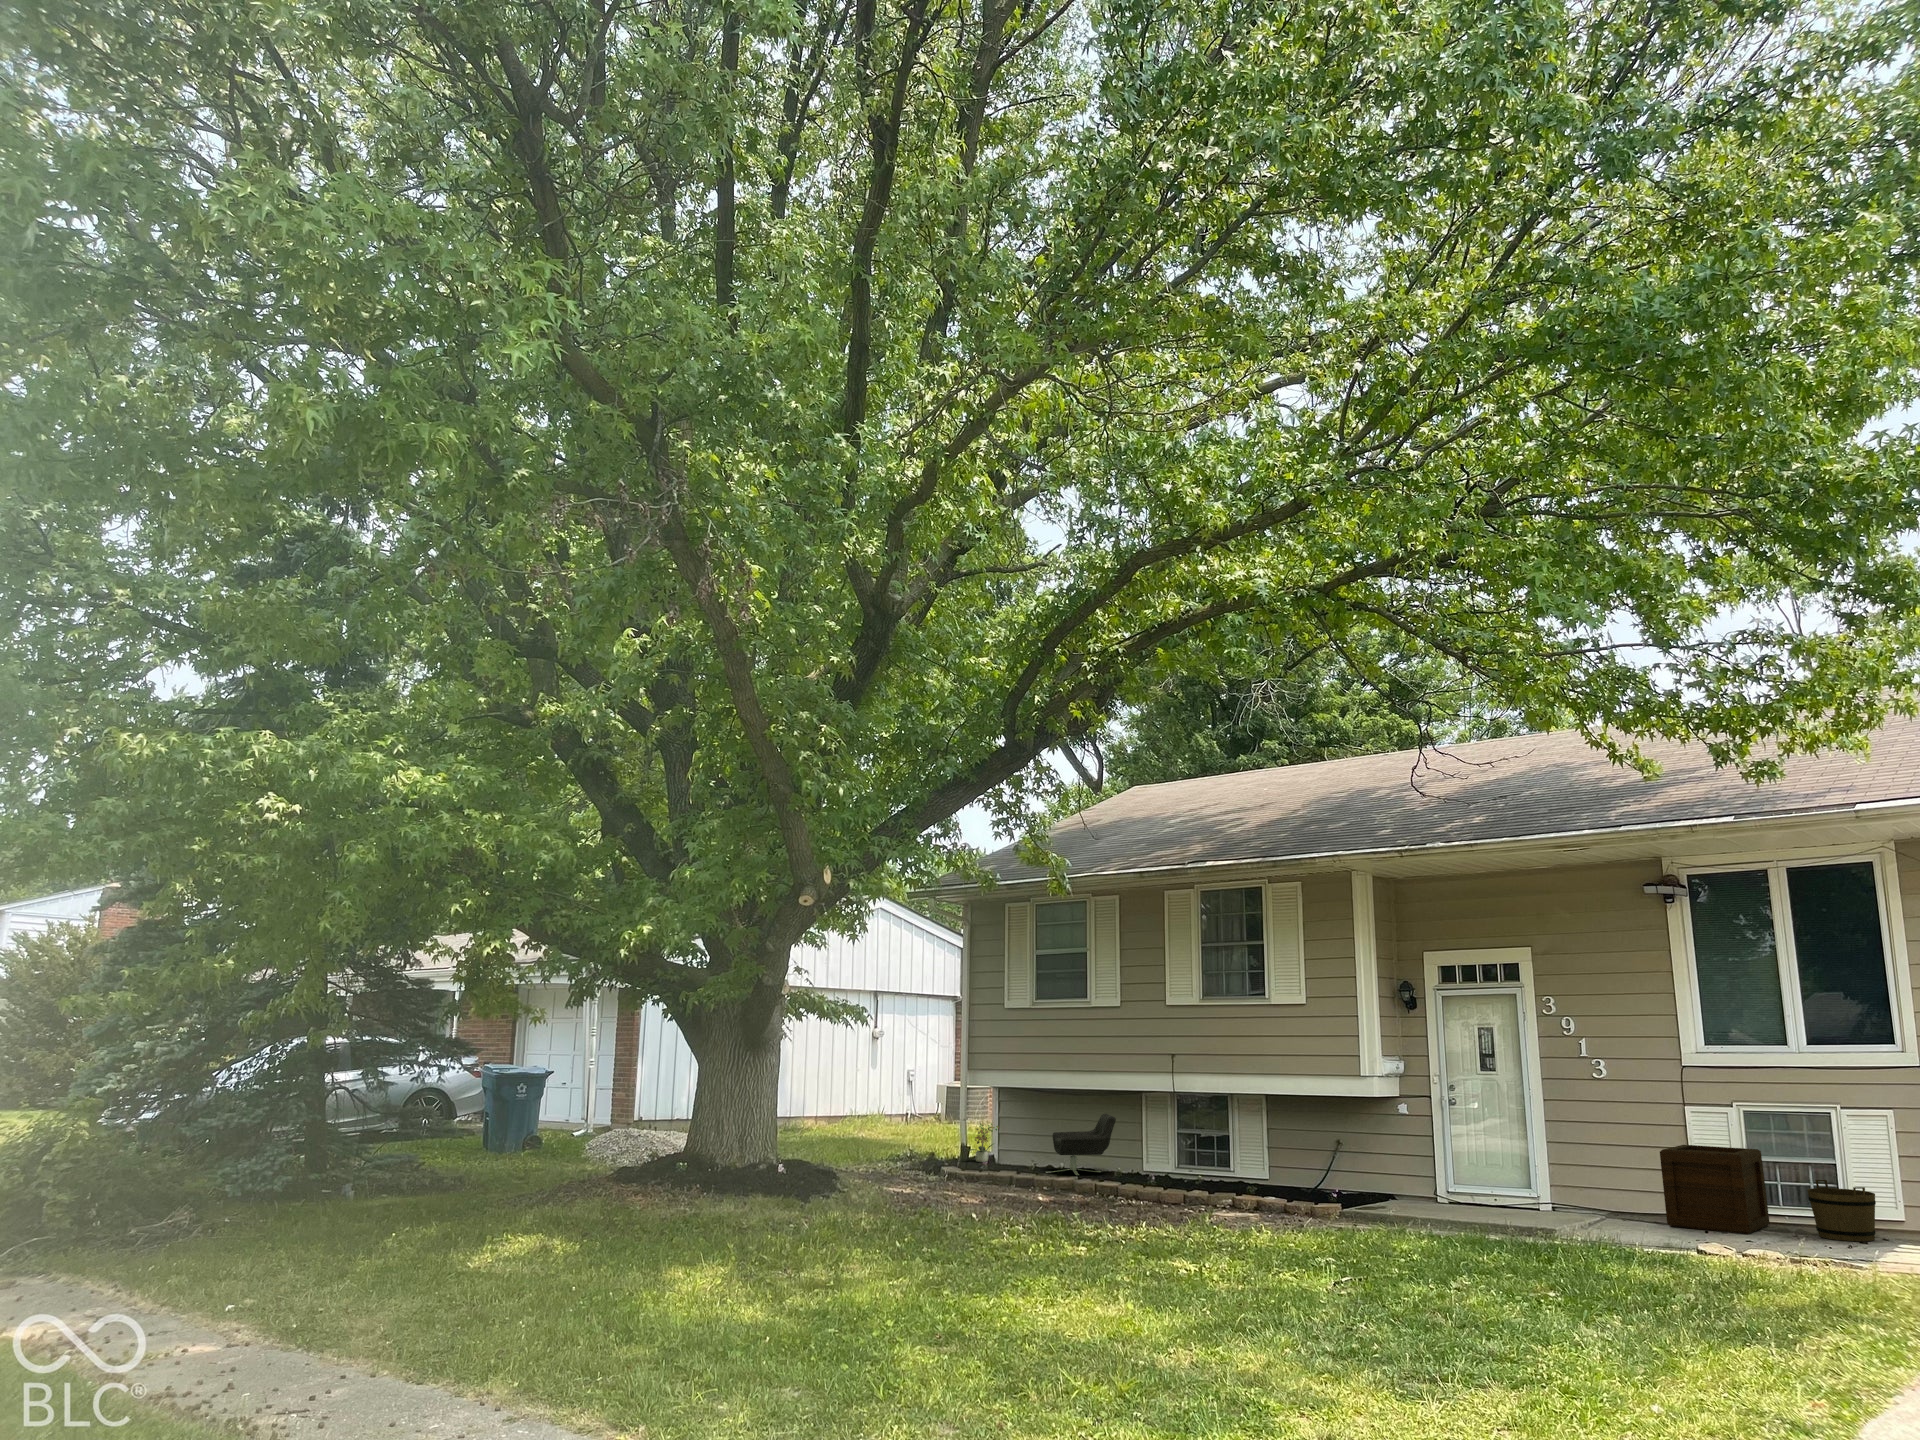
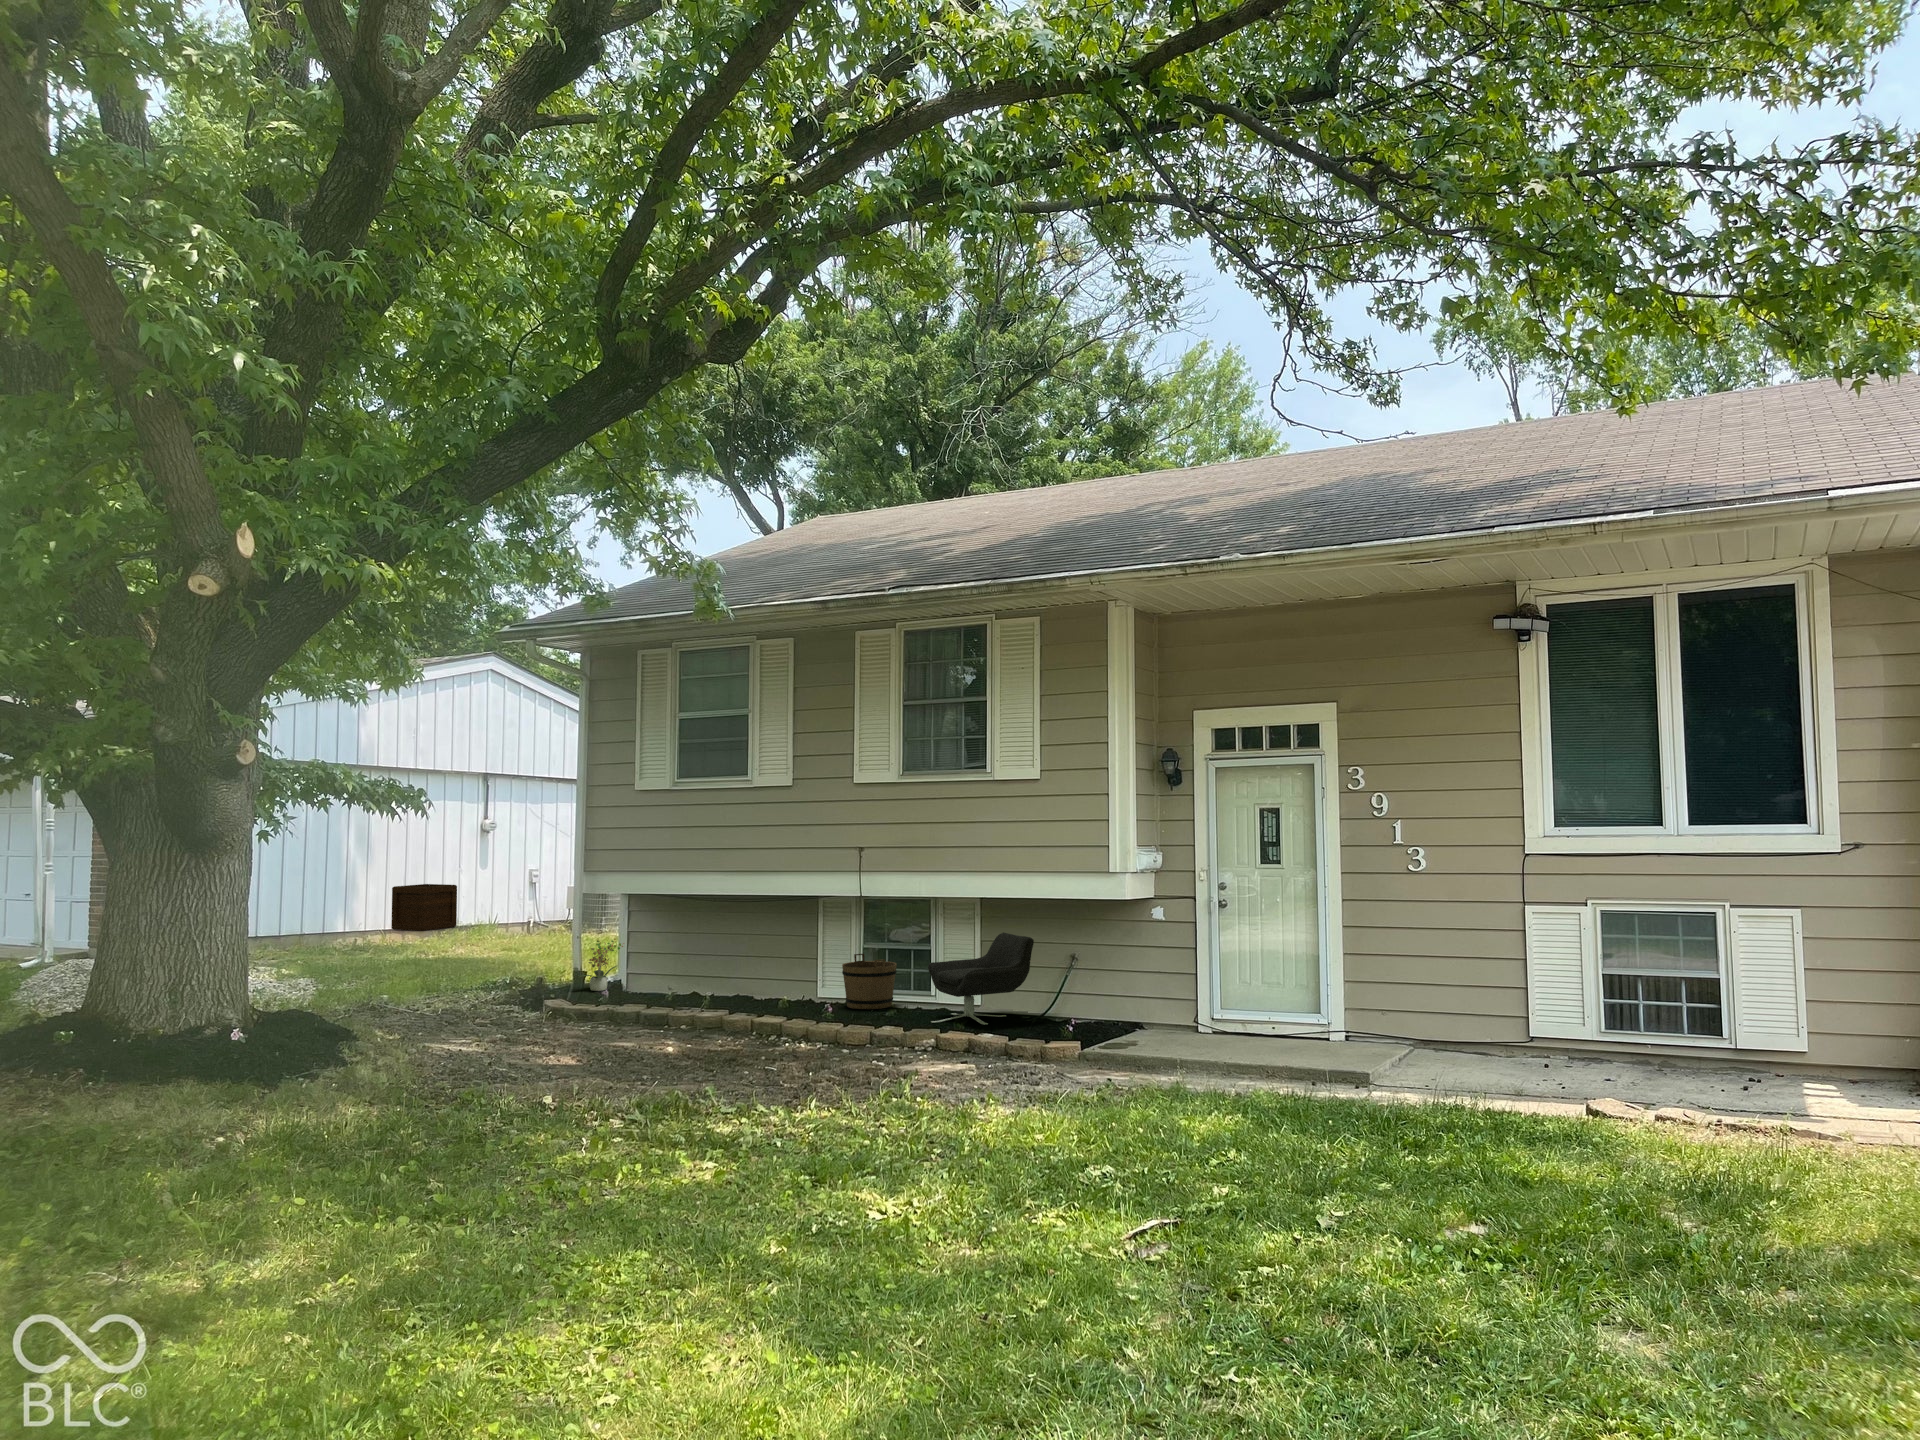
lounge chair: present [1046,1114,1116,1175] -> present [928,932,1034,1025]
wooden crate: present [1660,1145,1770,1234] -> present [391,884,457,931]
bucket: present [1807,1180,1876,1241] -> present [842,954,897,1009]

